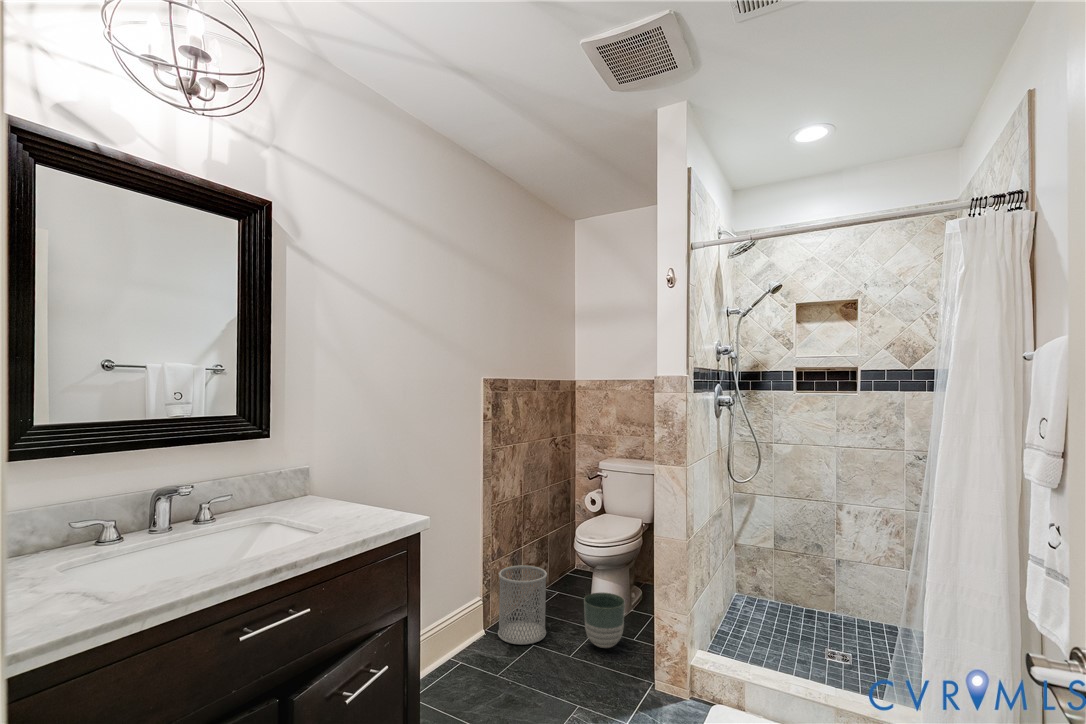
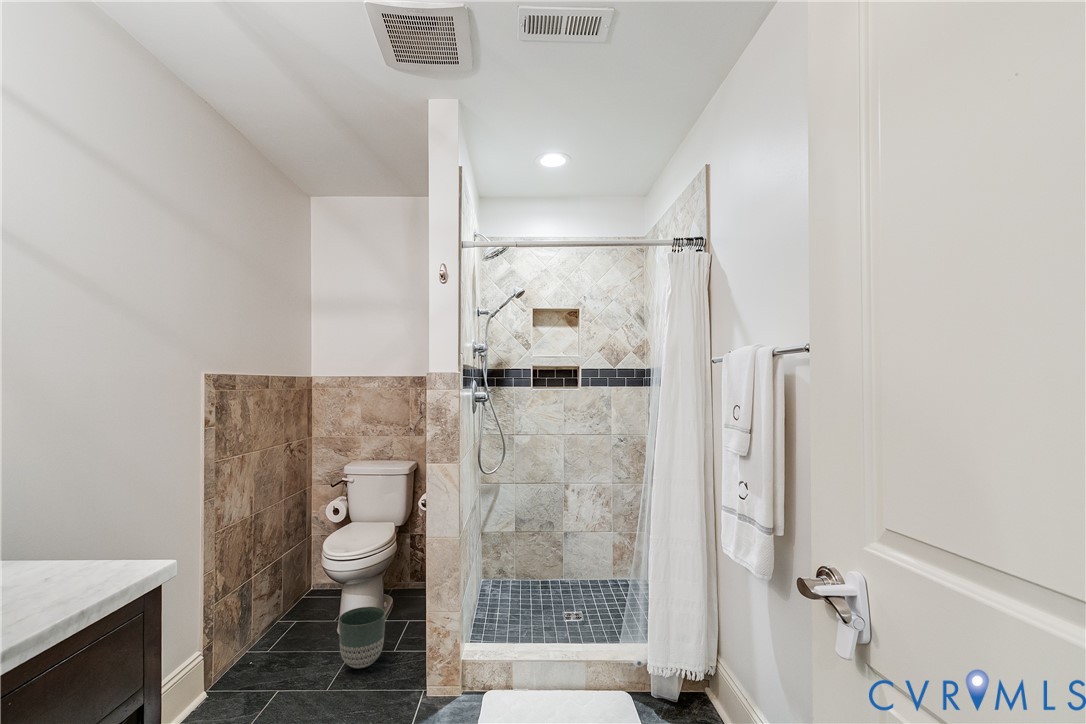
wastebasket: present [498,565,547,645] -> none [224,597,292,696]

